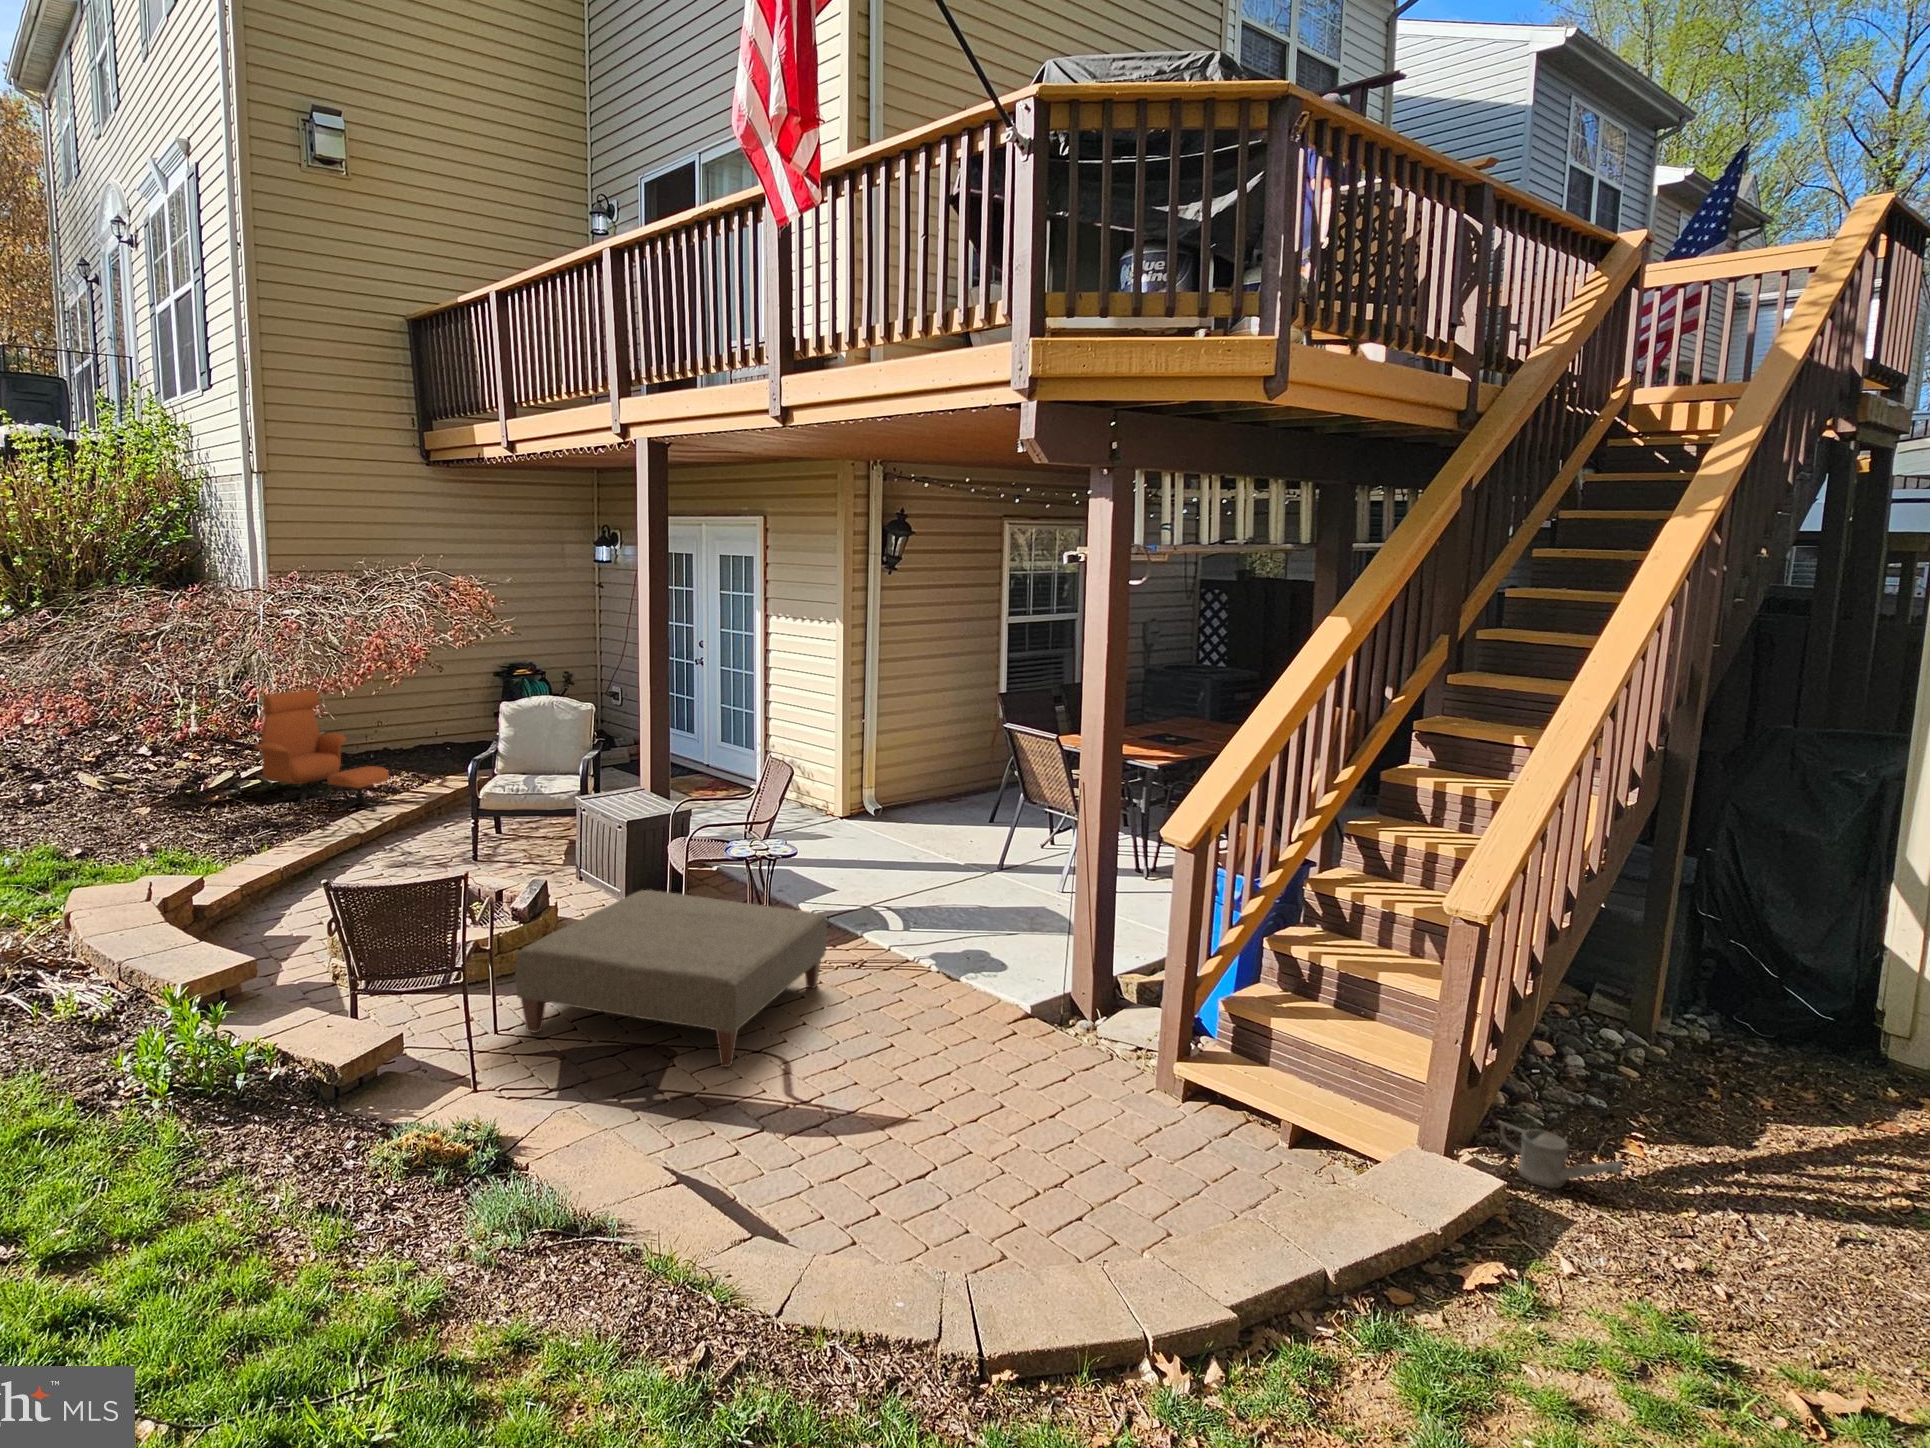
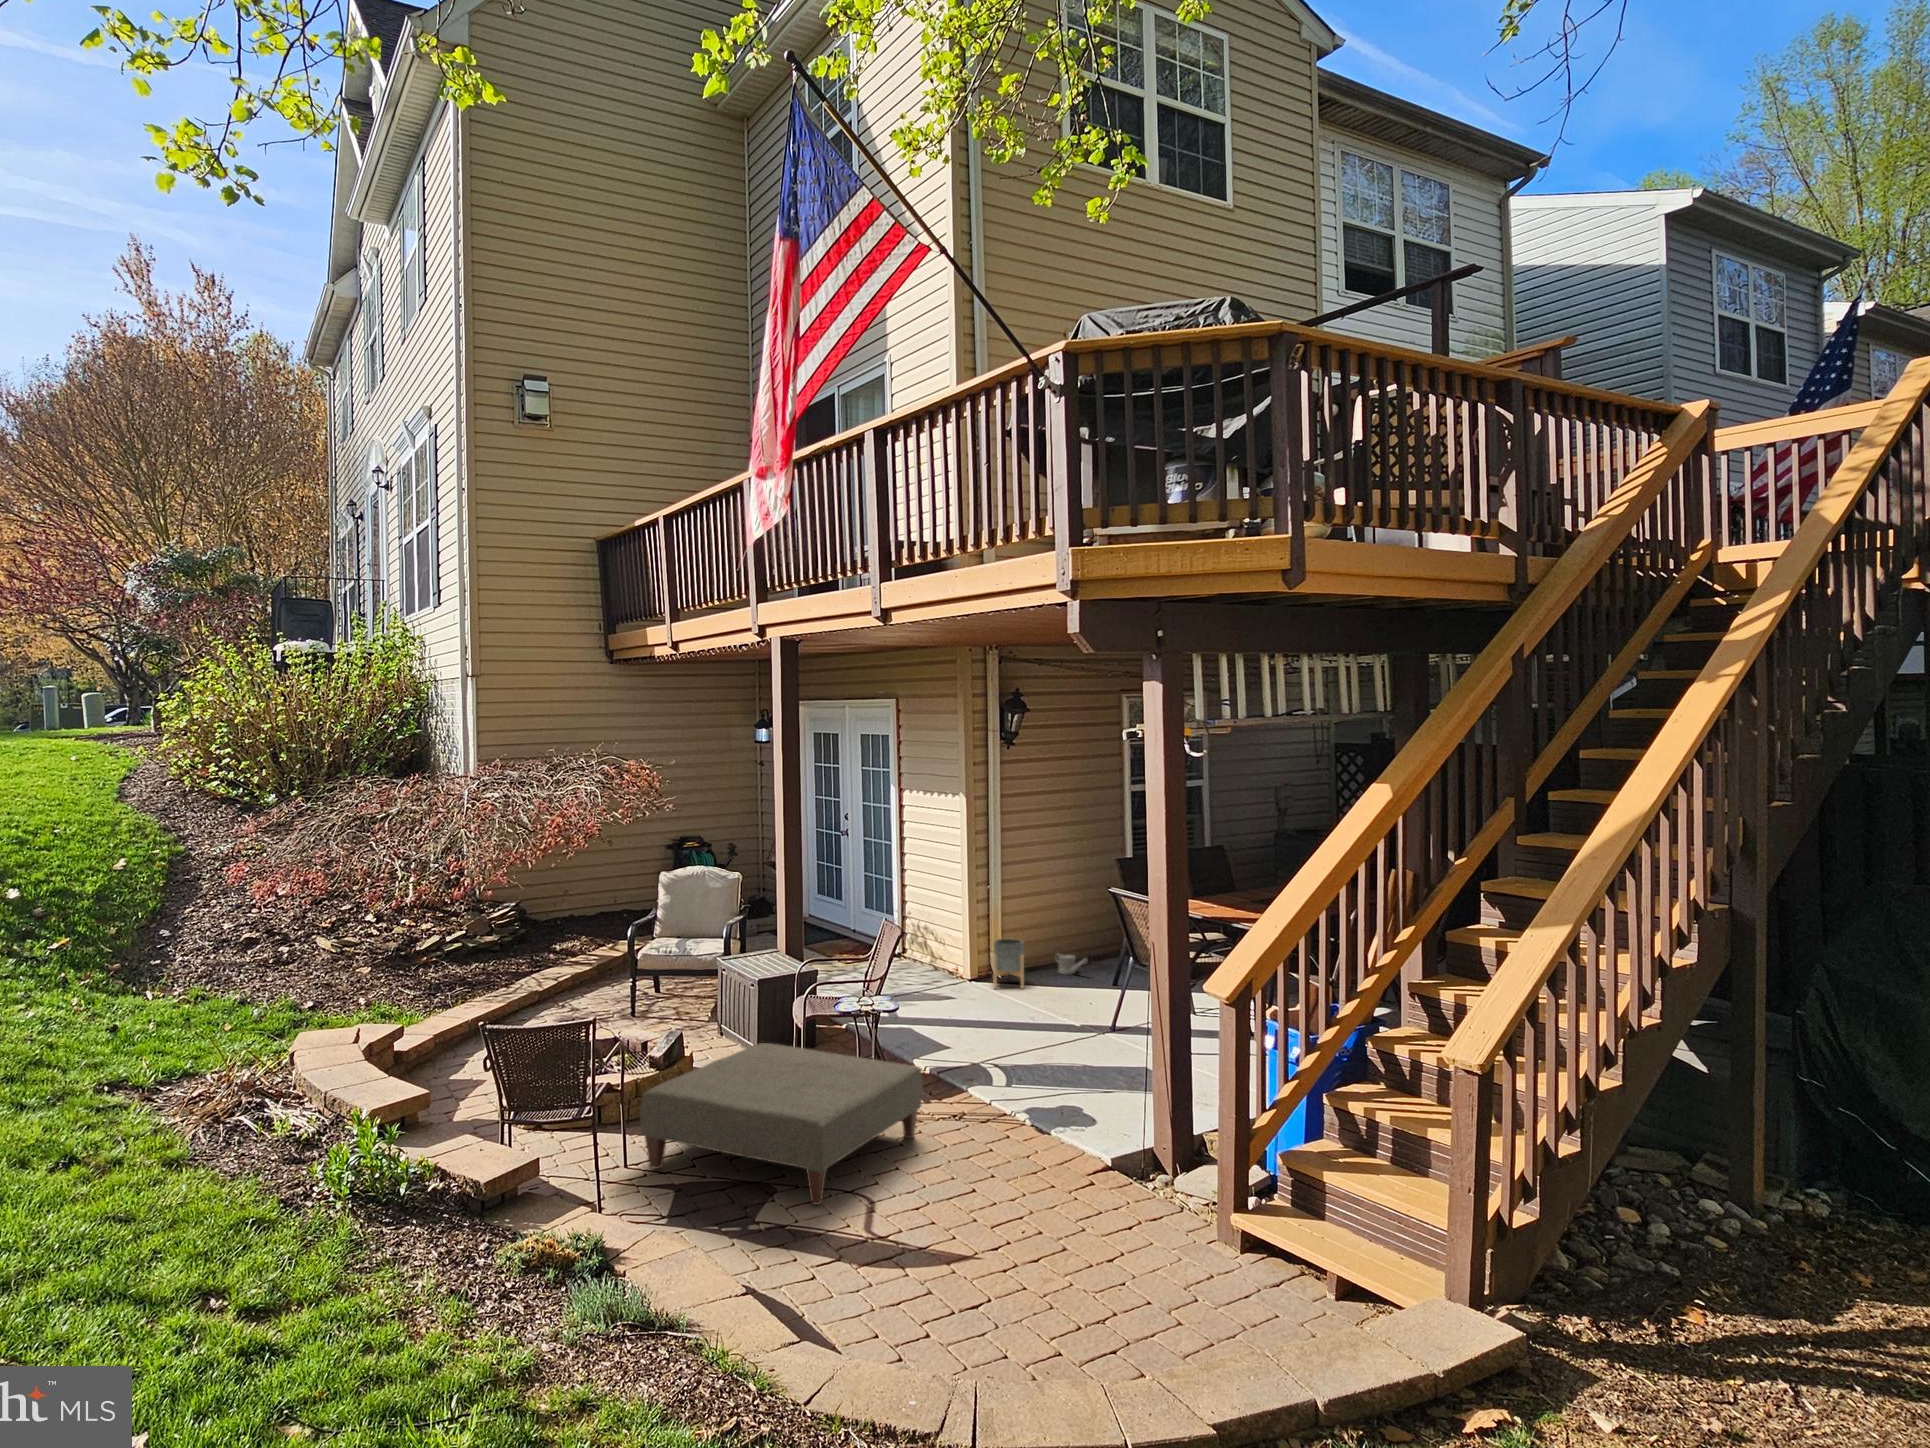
lounge chair: present [255,690,391,812] -> none [454,863,566,973]
planter: none [865,775,899,825] -> present [993,939,1024,988]
watering can: present [1500,1123,1623,1188] -> present [1055,954,1088,975]

